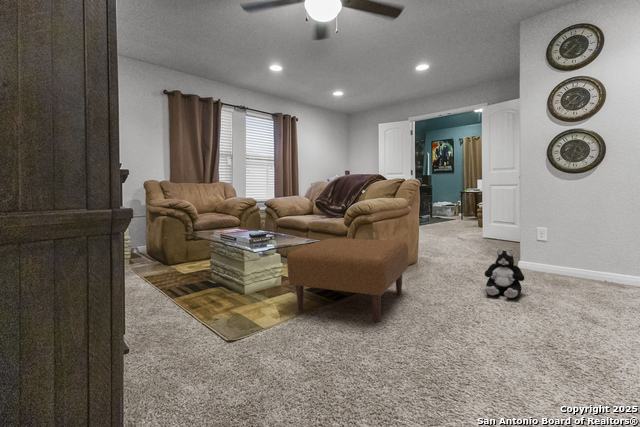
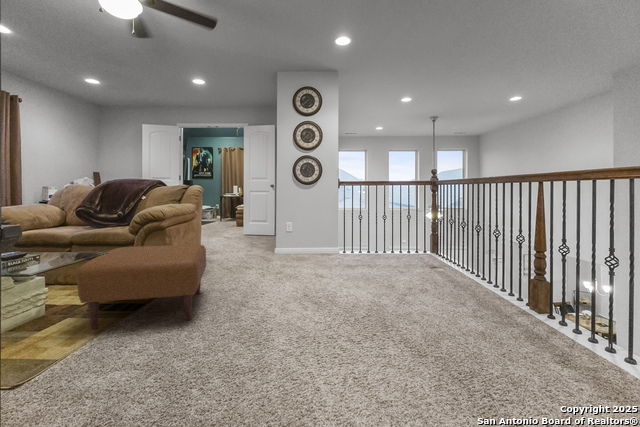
plush toy: present [485,249,524,298] -> none [265,245,292,281]

